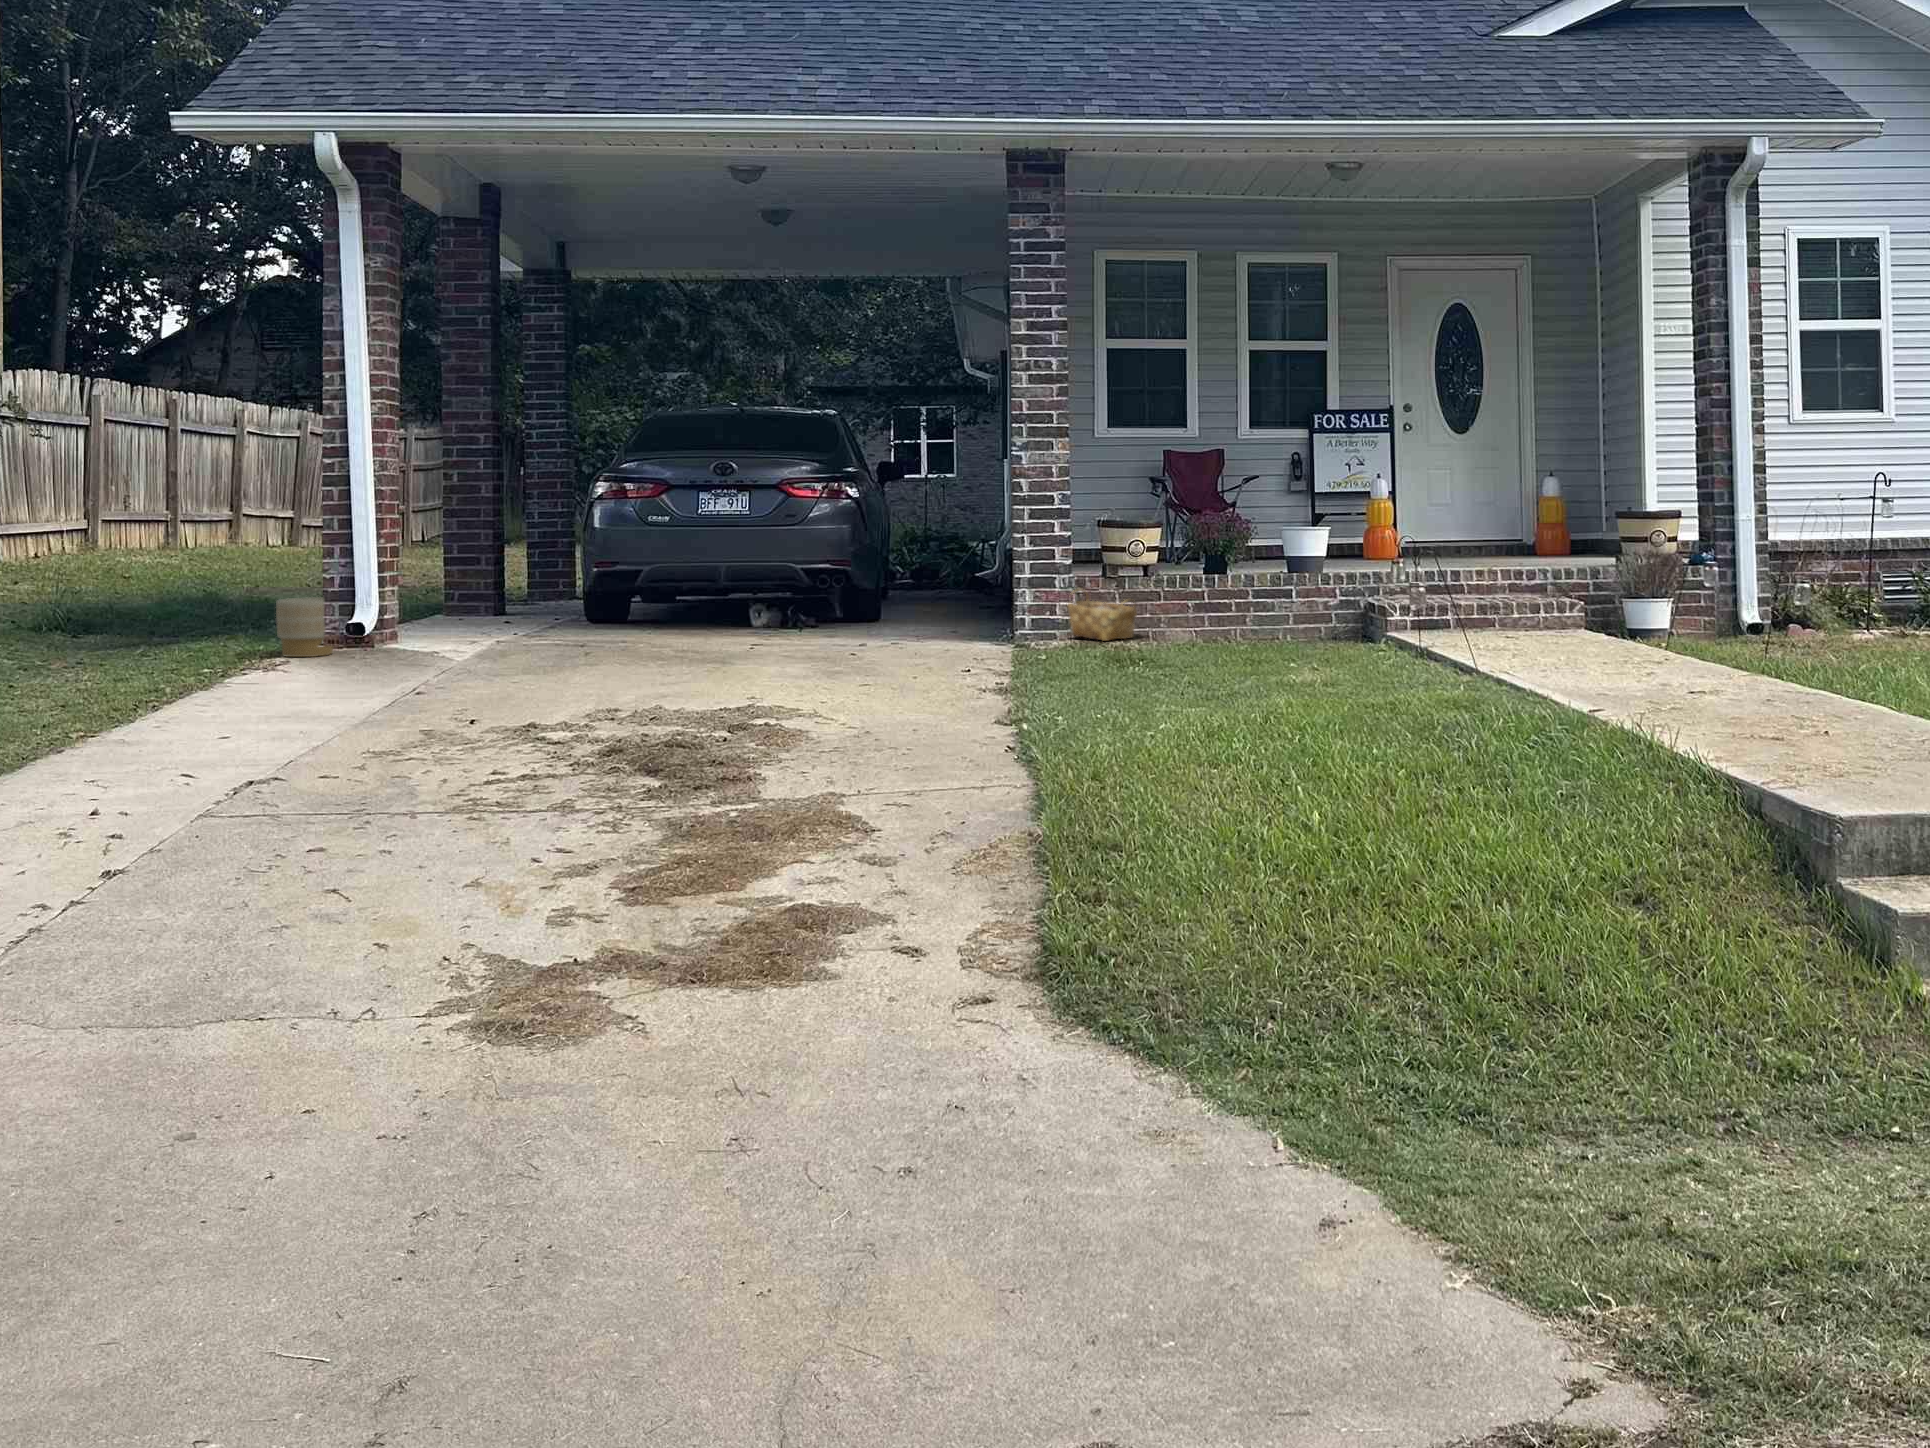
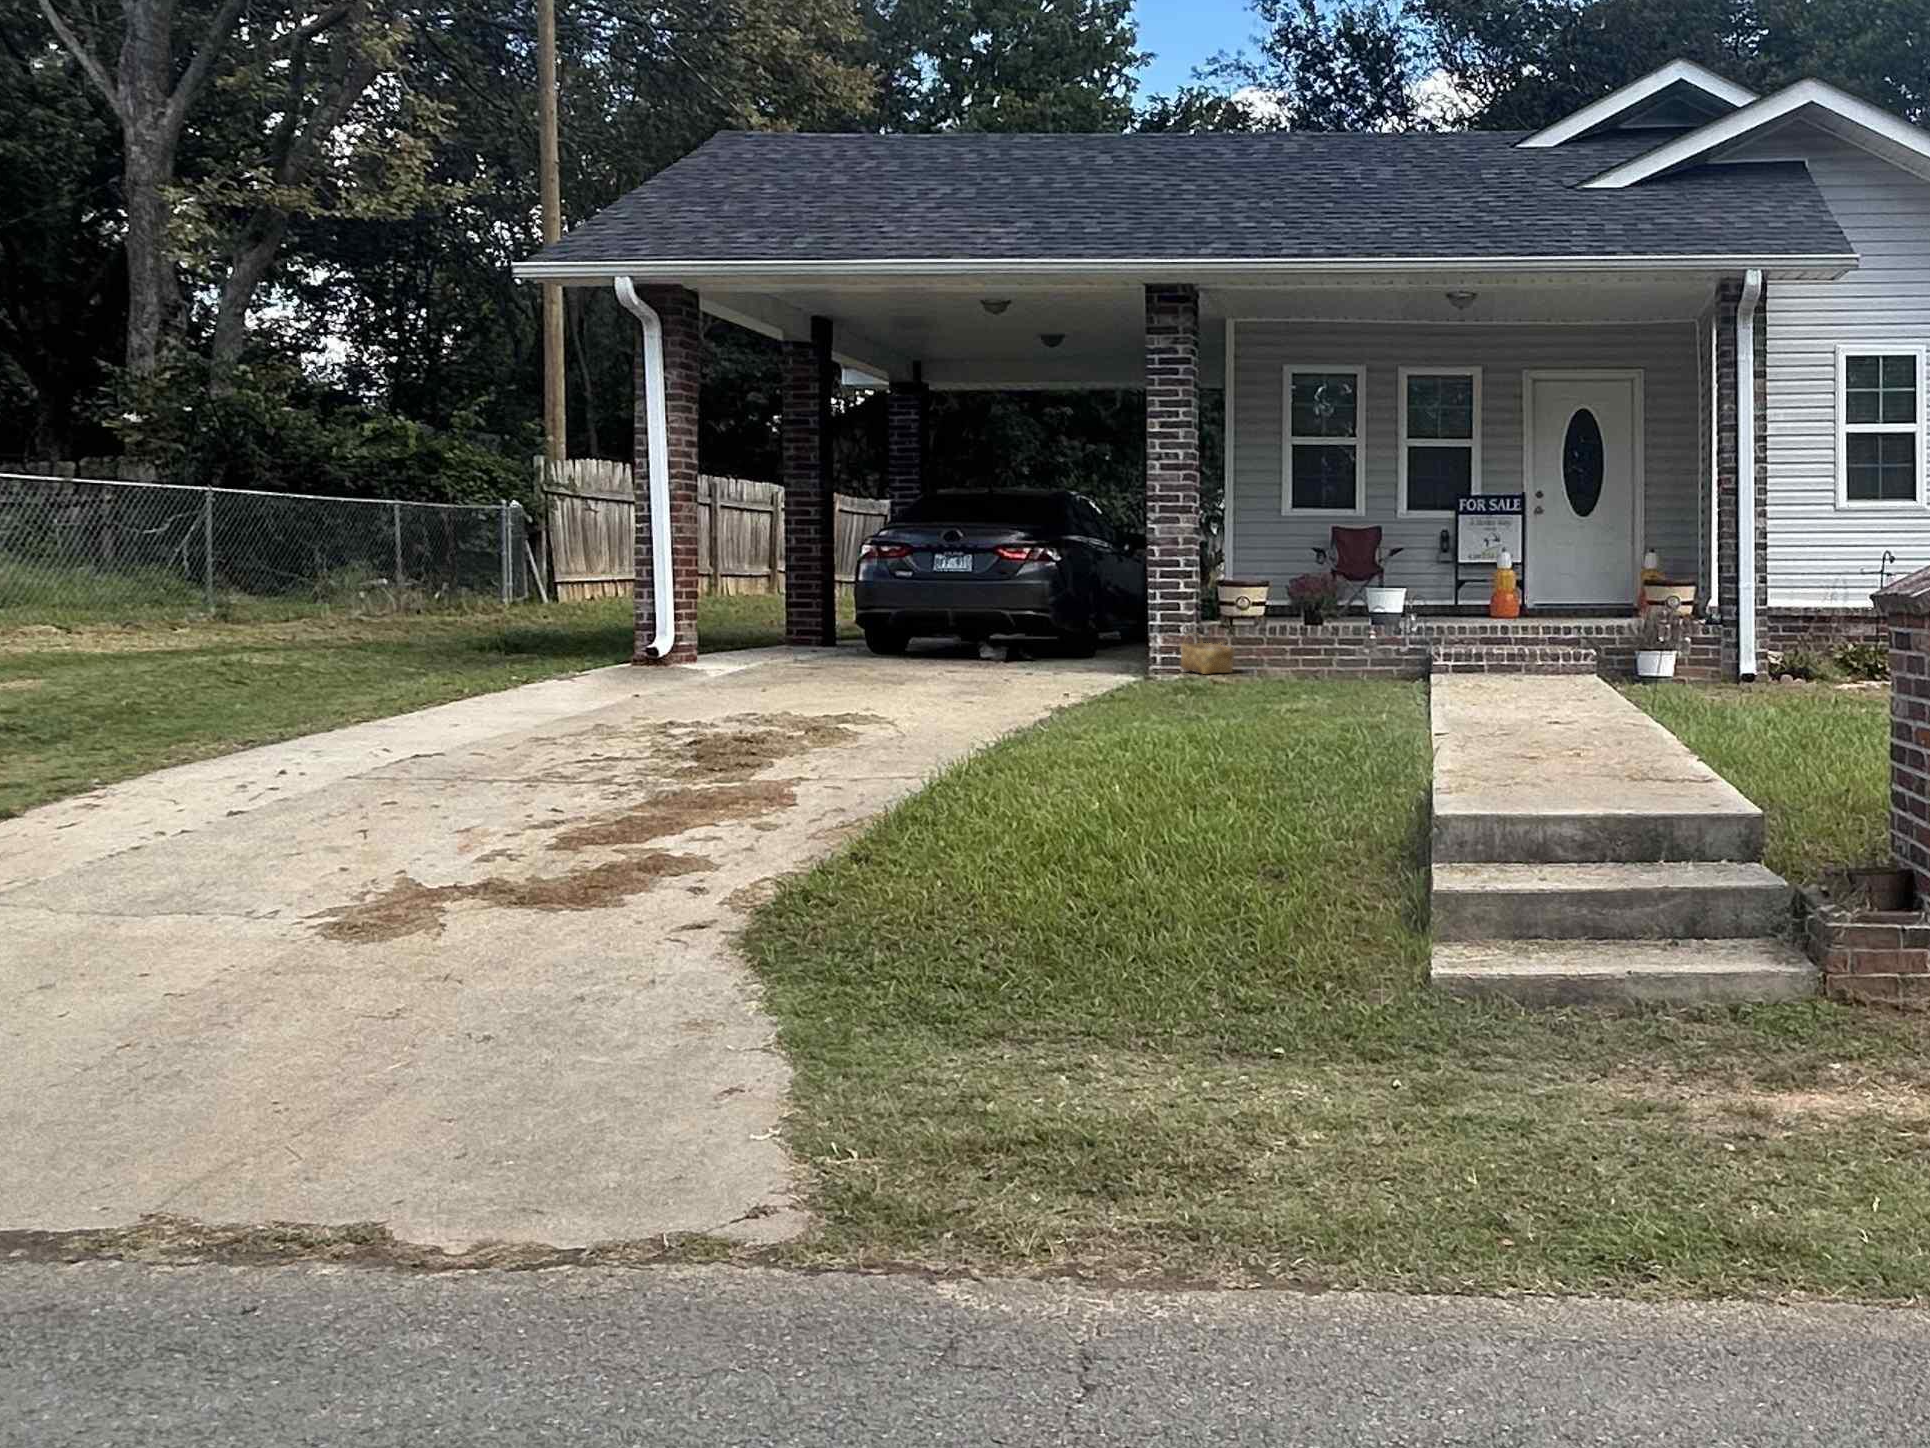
planter: present [276,597,334,657] -> none [591,628,639,671]

